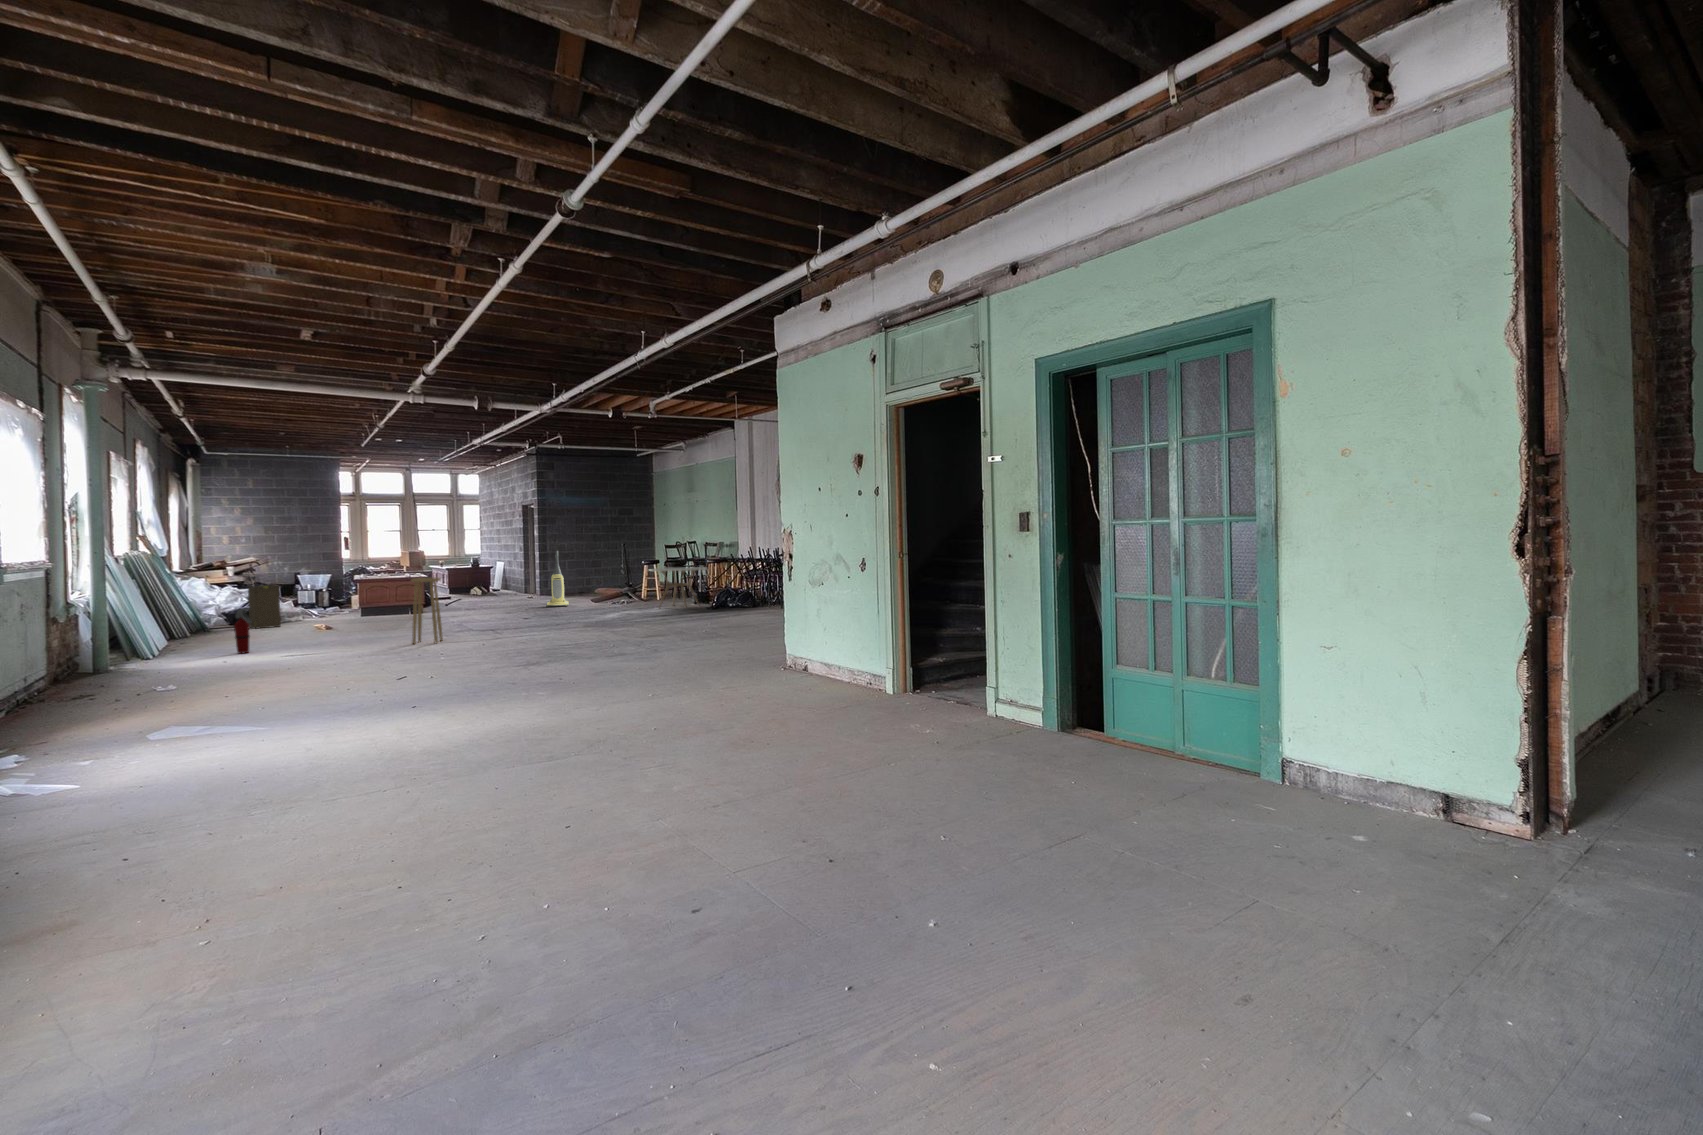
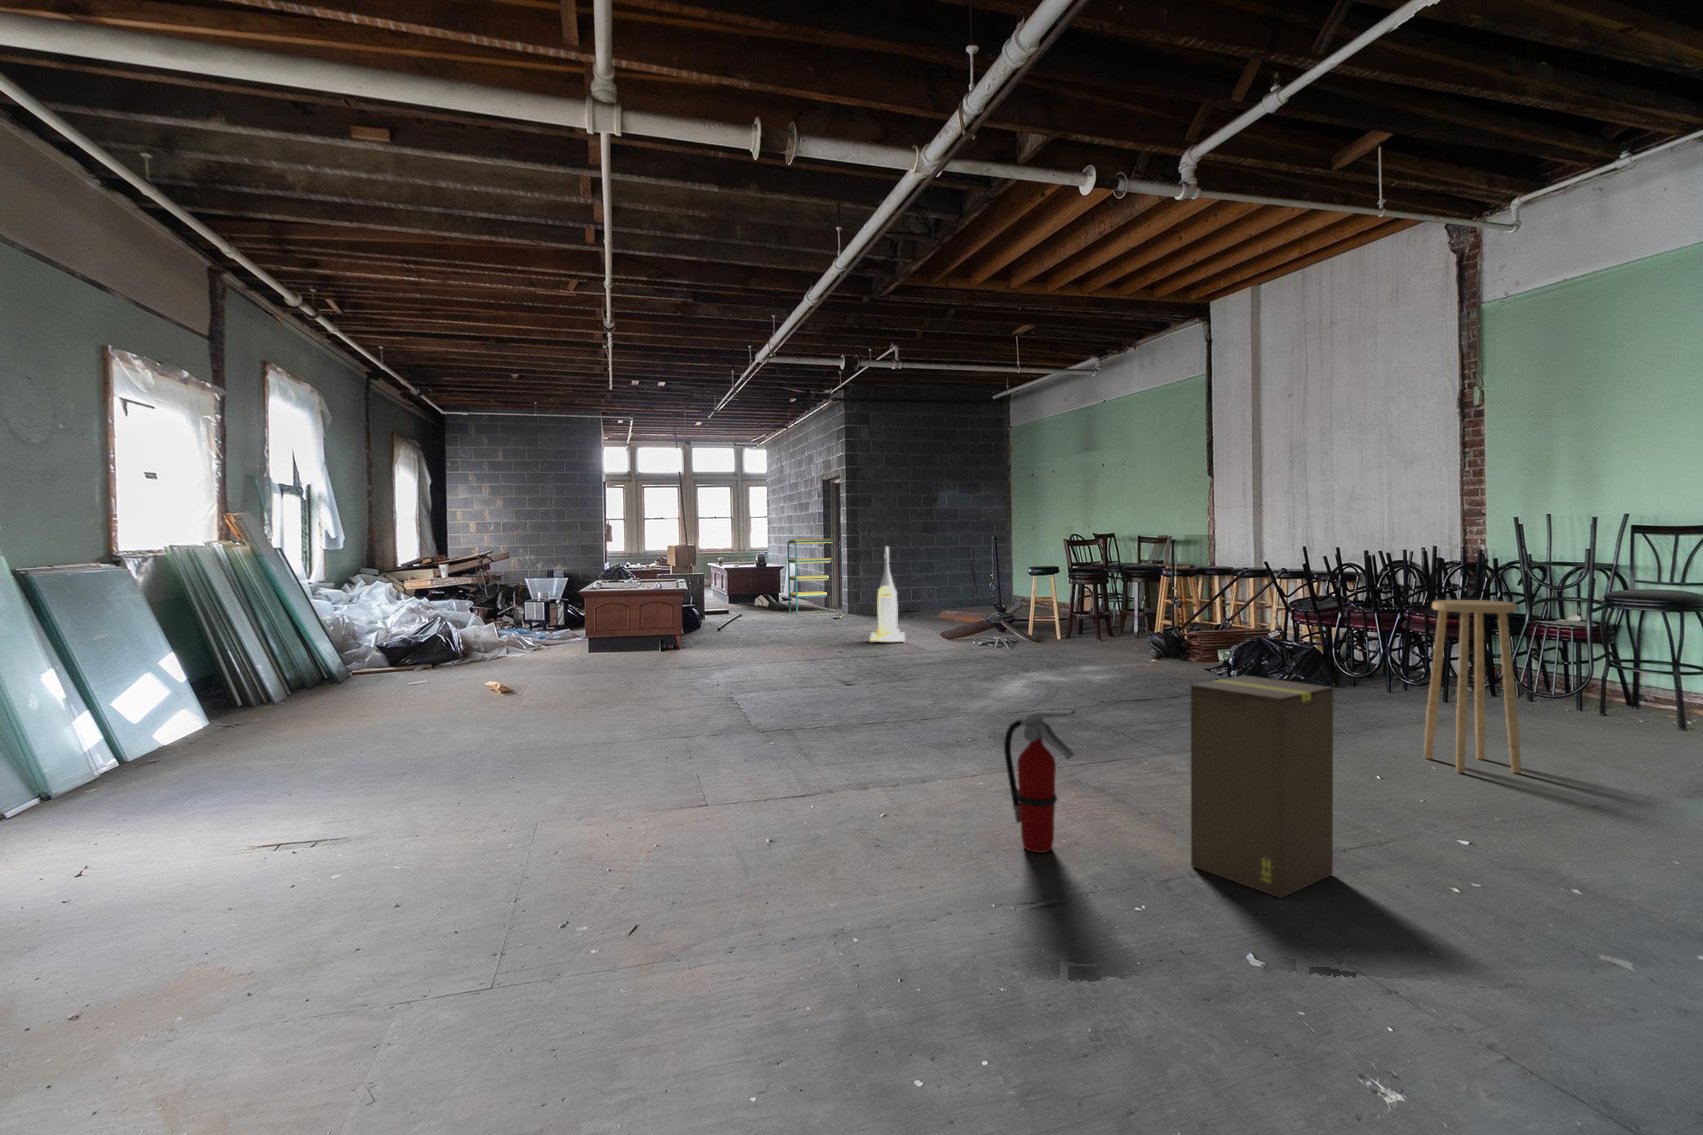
shelving unit: none [495,546,533,598] -> present [787,539,838,614]
dining table: present [649,567,706,607] -> none [1062,581,1182,665]
stool: present [411,578,443,644] -> present [1424,600,1521,773]
cardboard box: present [248,585,281,628] -> present [1191,675,1333,898]
fire extinguisher: present [233,608,252,654] -> present [1004,711,1075,853]

